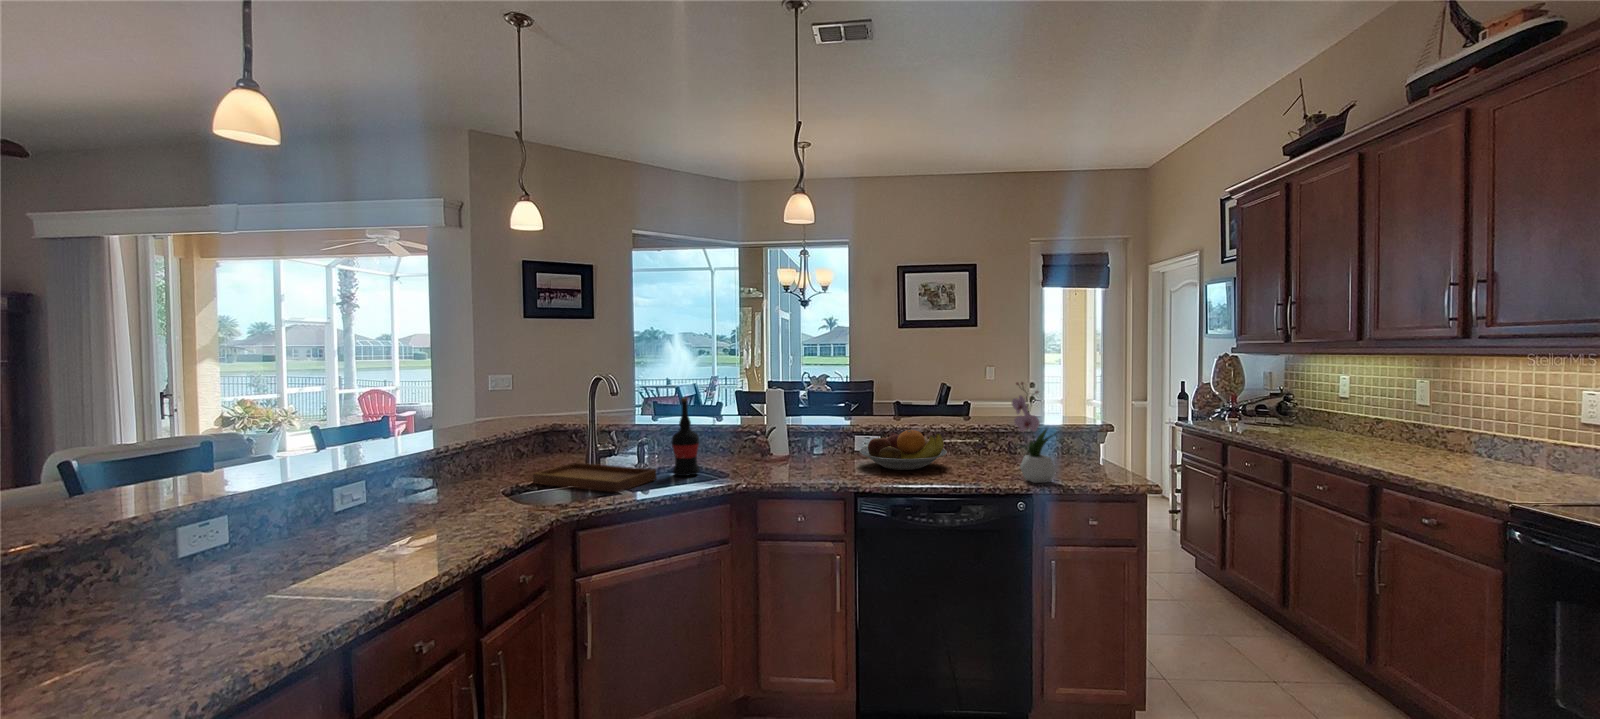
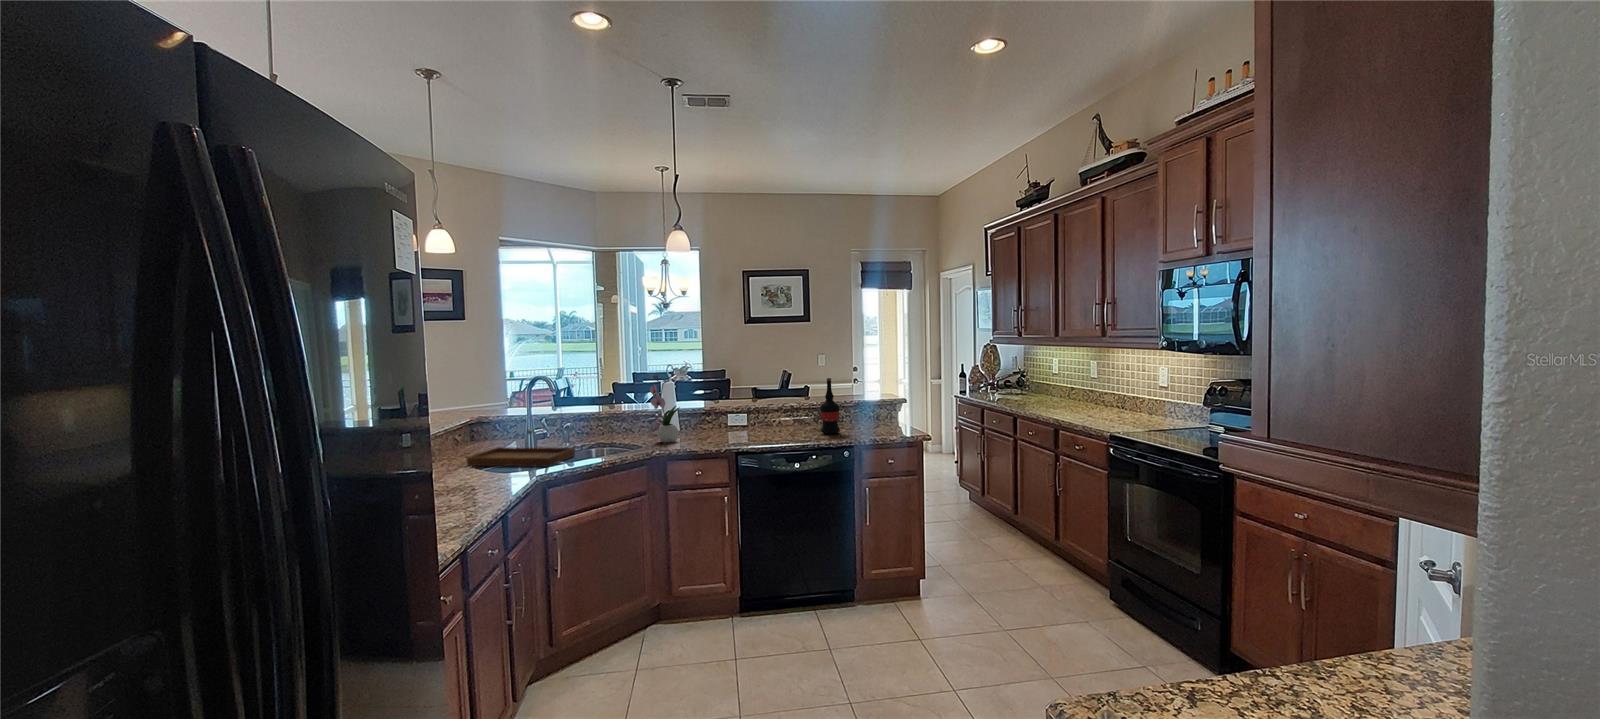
flower arrangement: present [1012,382,1059,483] -> present [650,375,680,443]
wine bottle: present [672,397,700,476] -> present [820,378,840,434]
fruit bowl: present [860,430,947,470] -> none [732,408,797,438]

